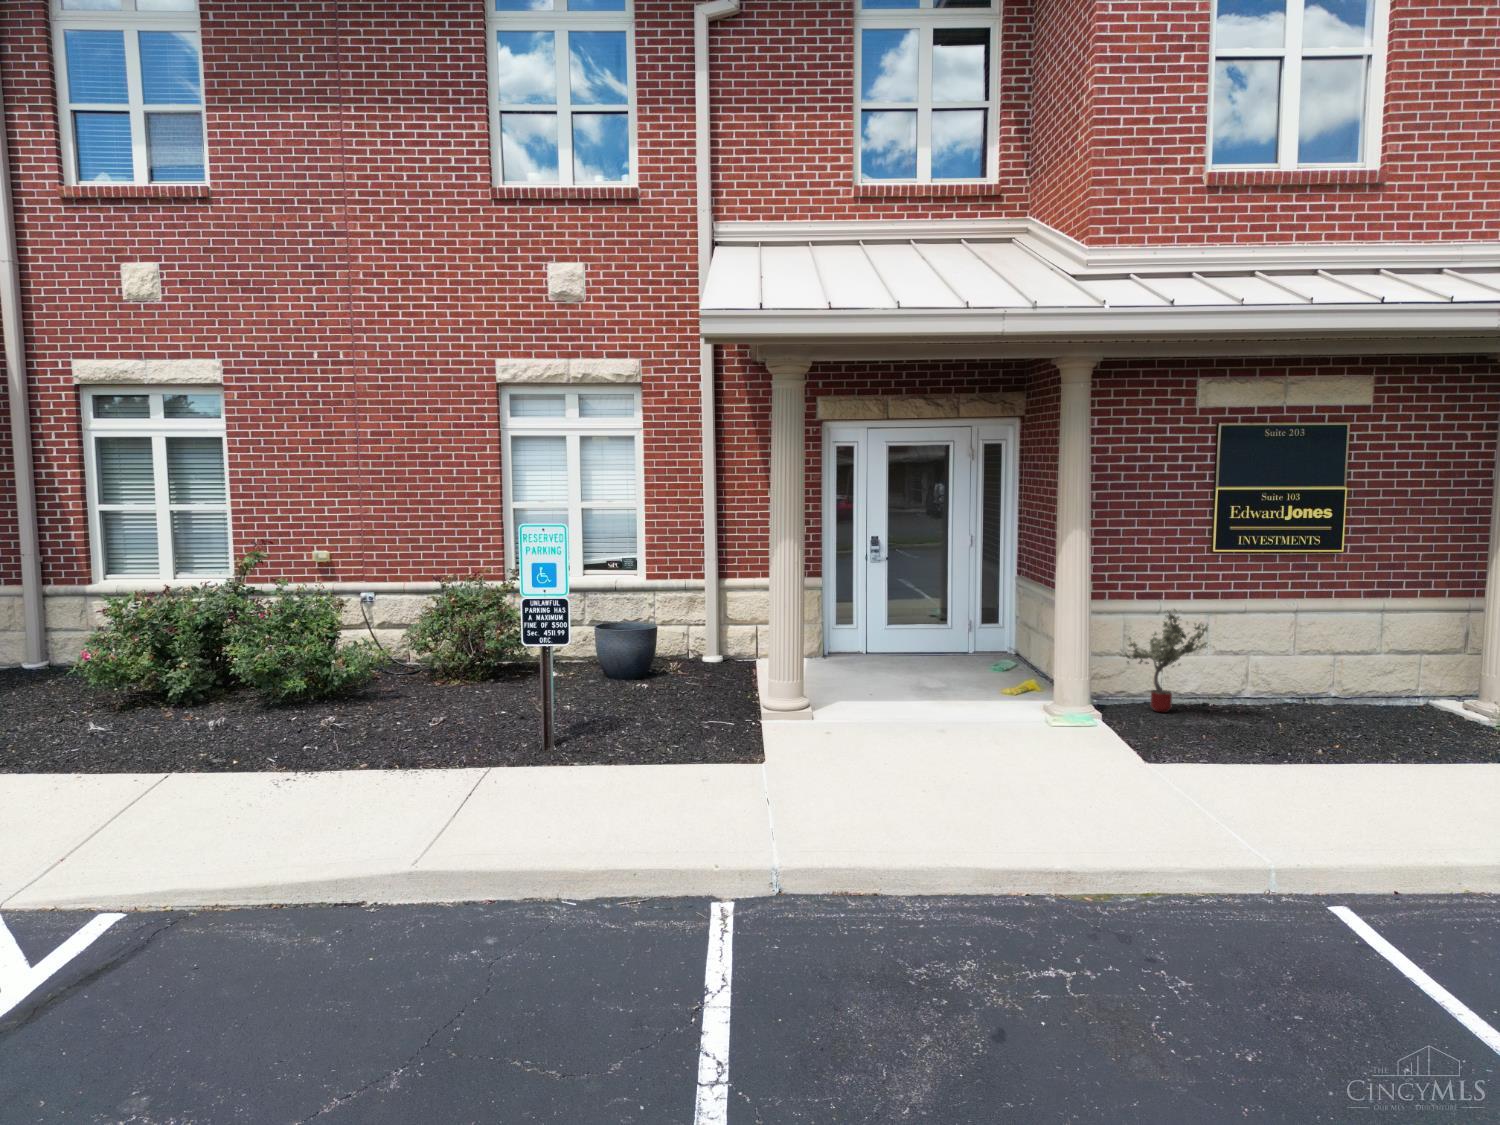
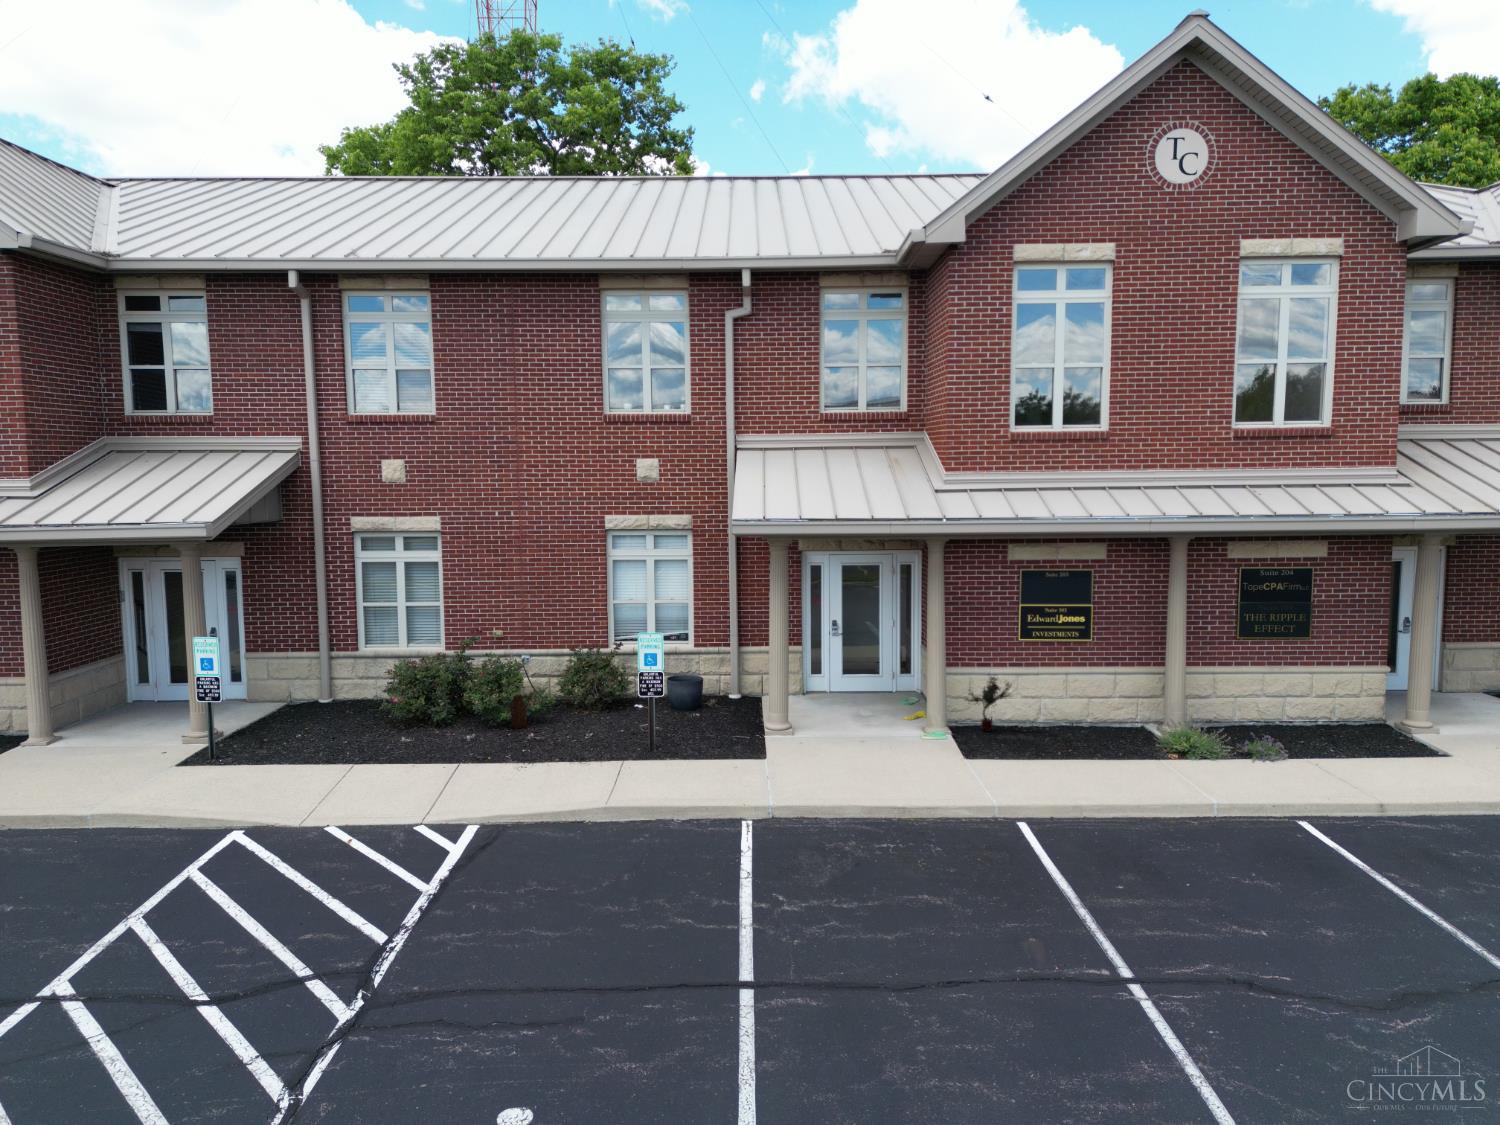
watering can: none [305,645,355,709] -> present [510,692,532,729]

